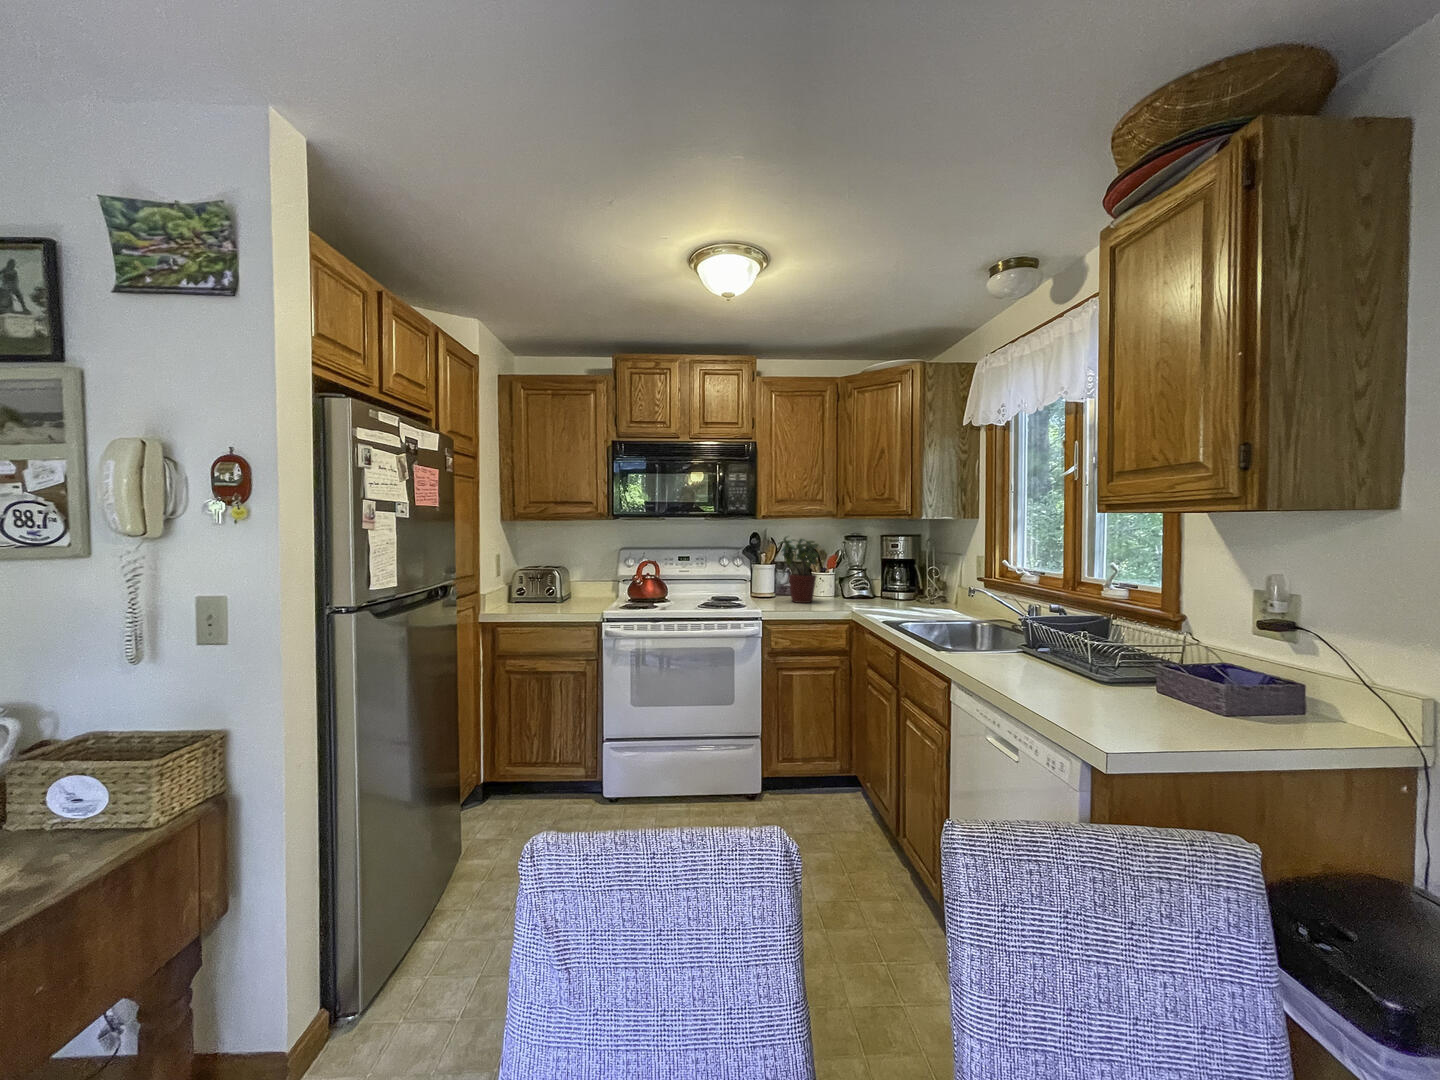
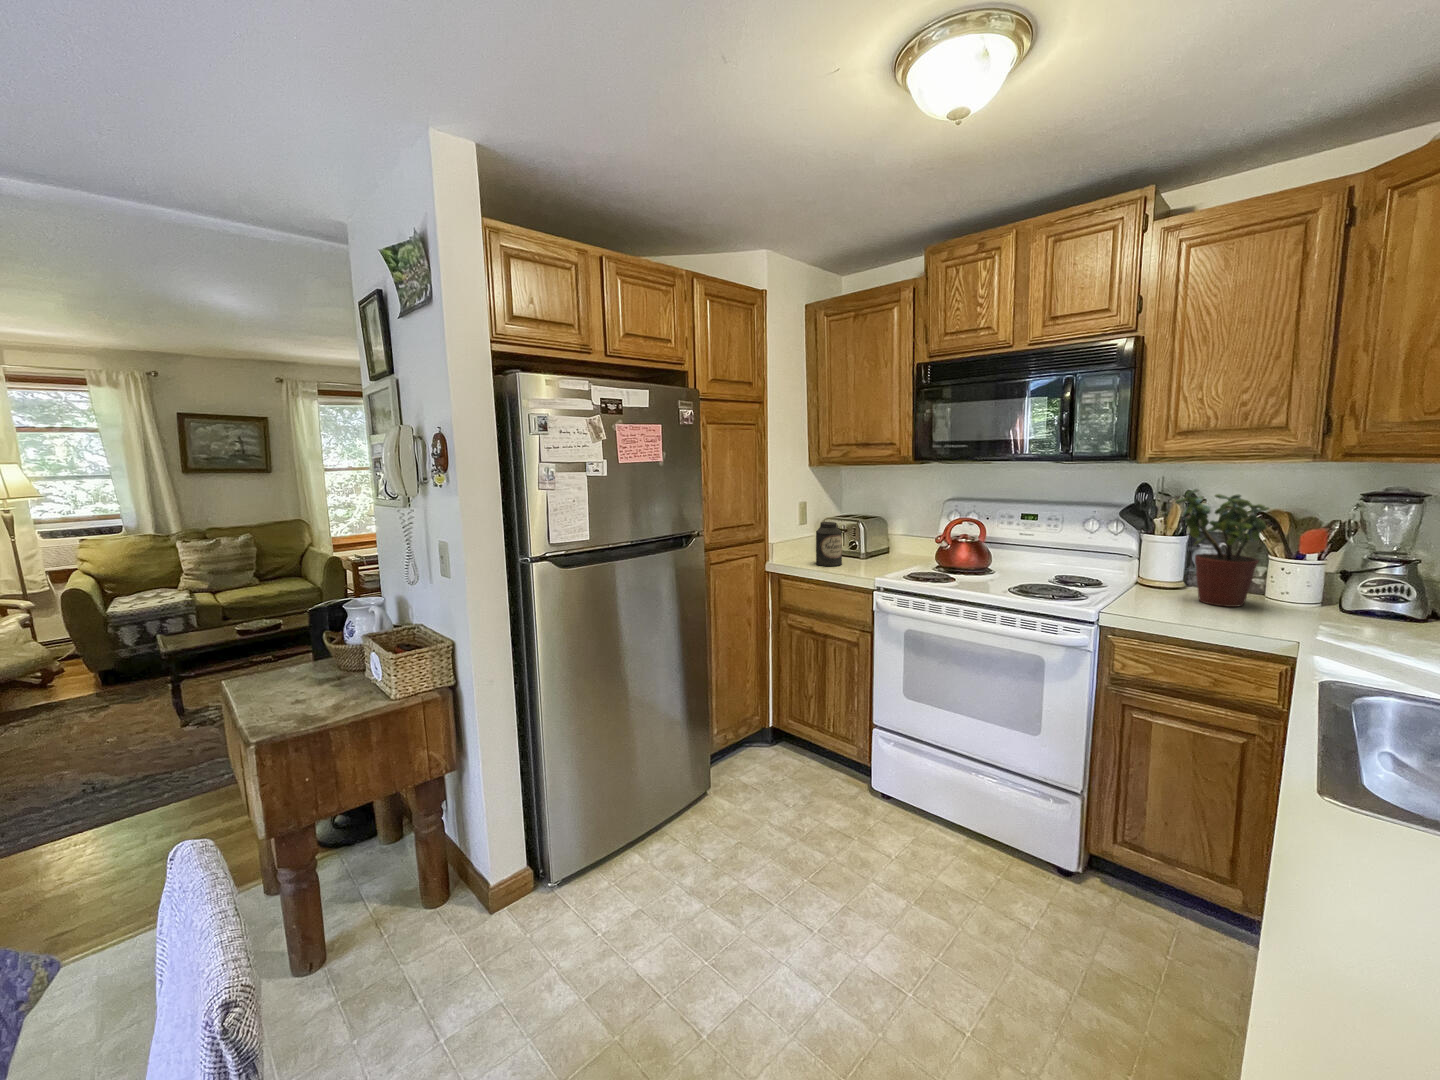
canister: none [532,569,556,608] -> present [816,522,842,566]

